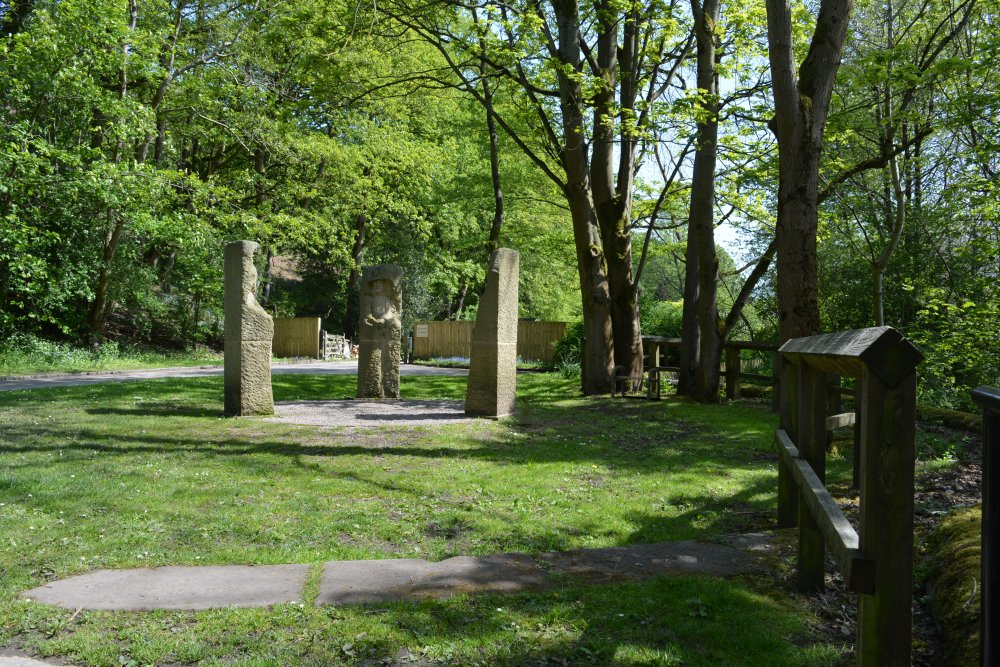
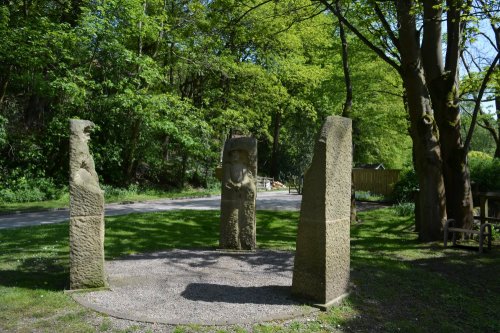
potted plant: present [515,395,541,424] -> none [343,277,377,311]

